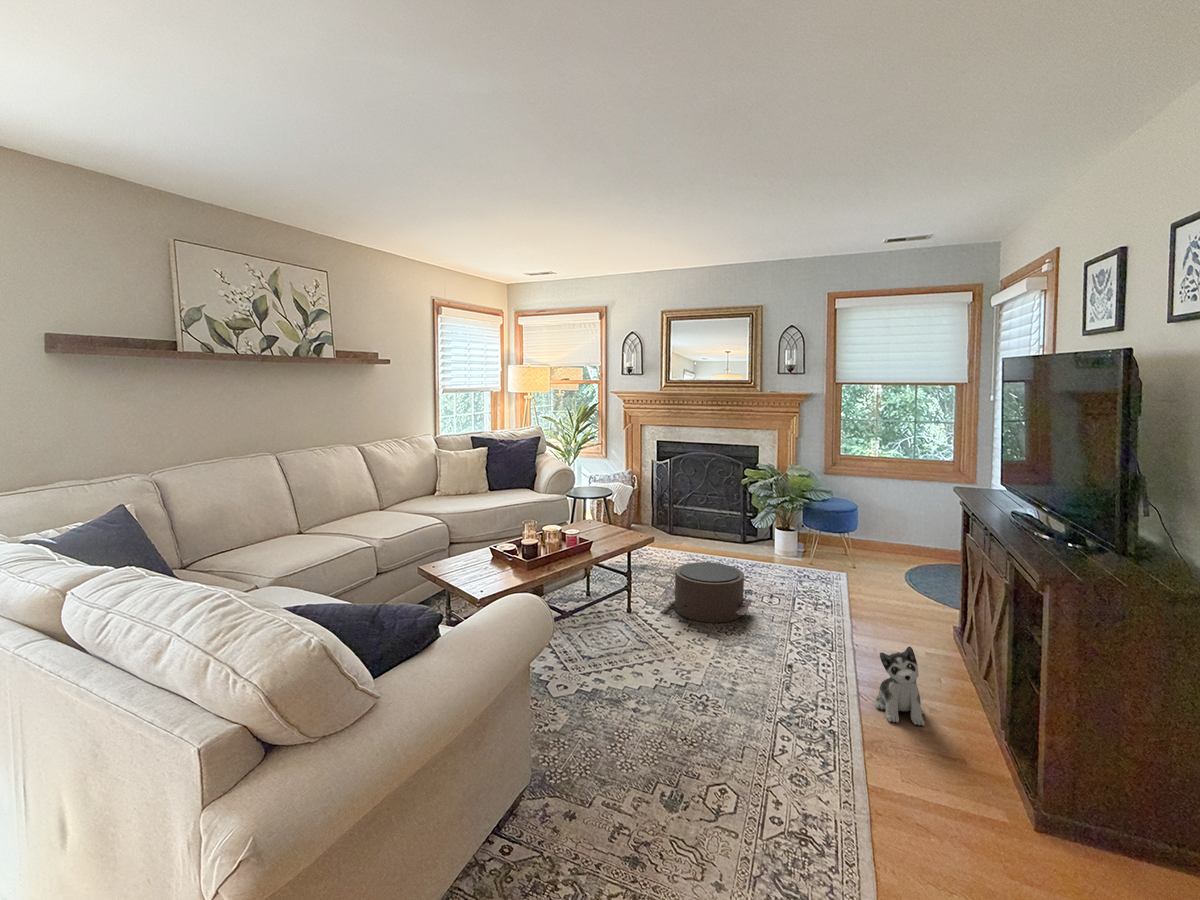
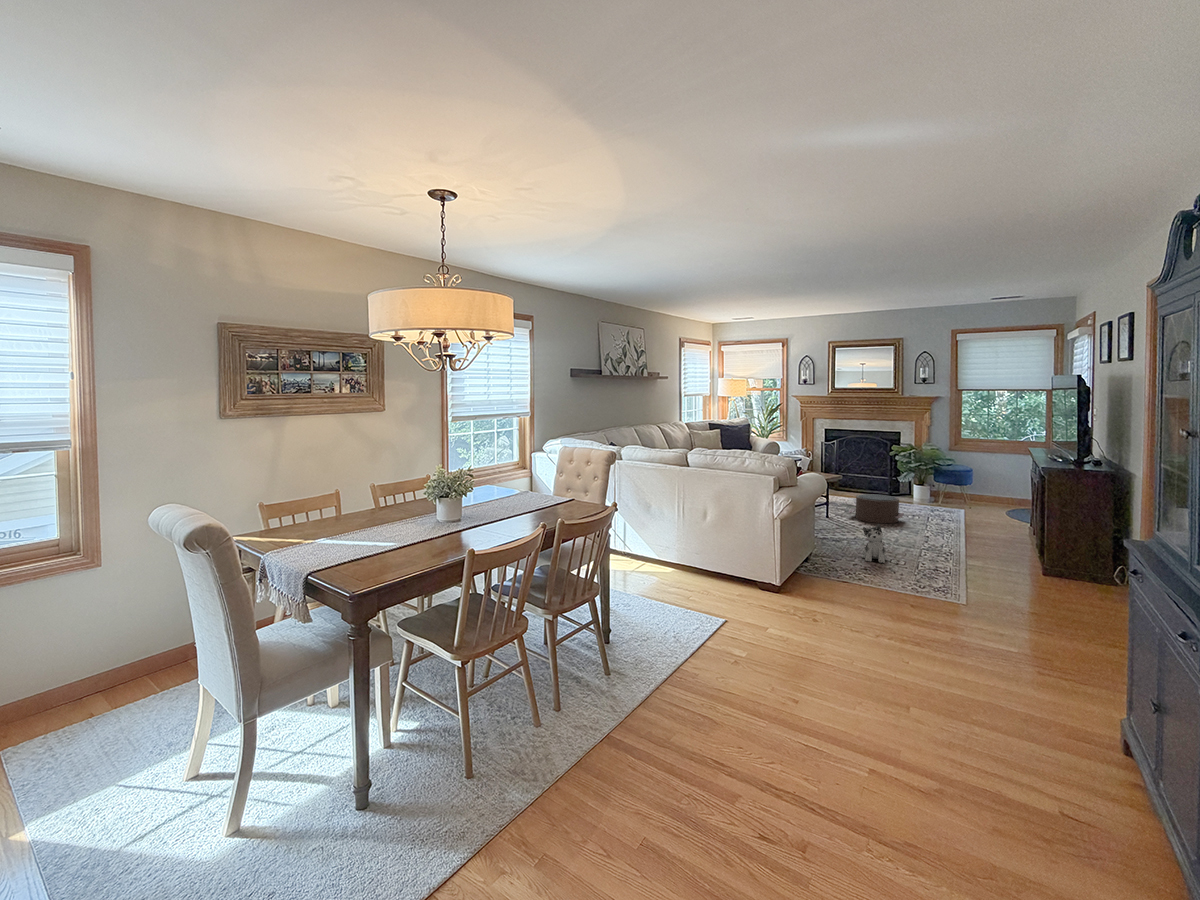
plush toy: present [875,647,925,726] -> present [862,524,887,563]

